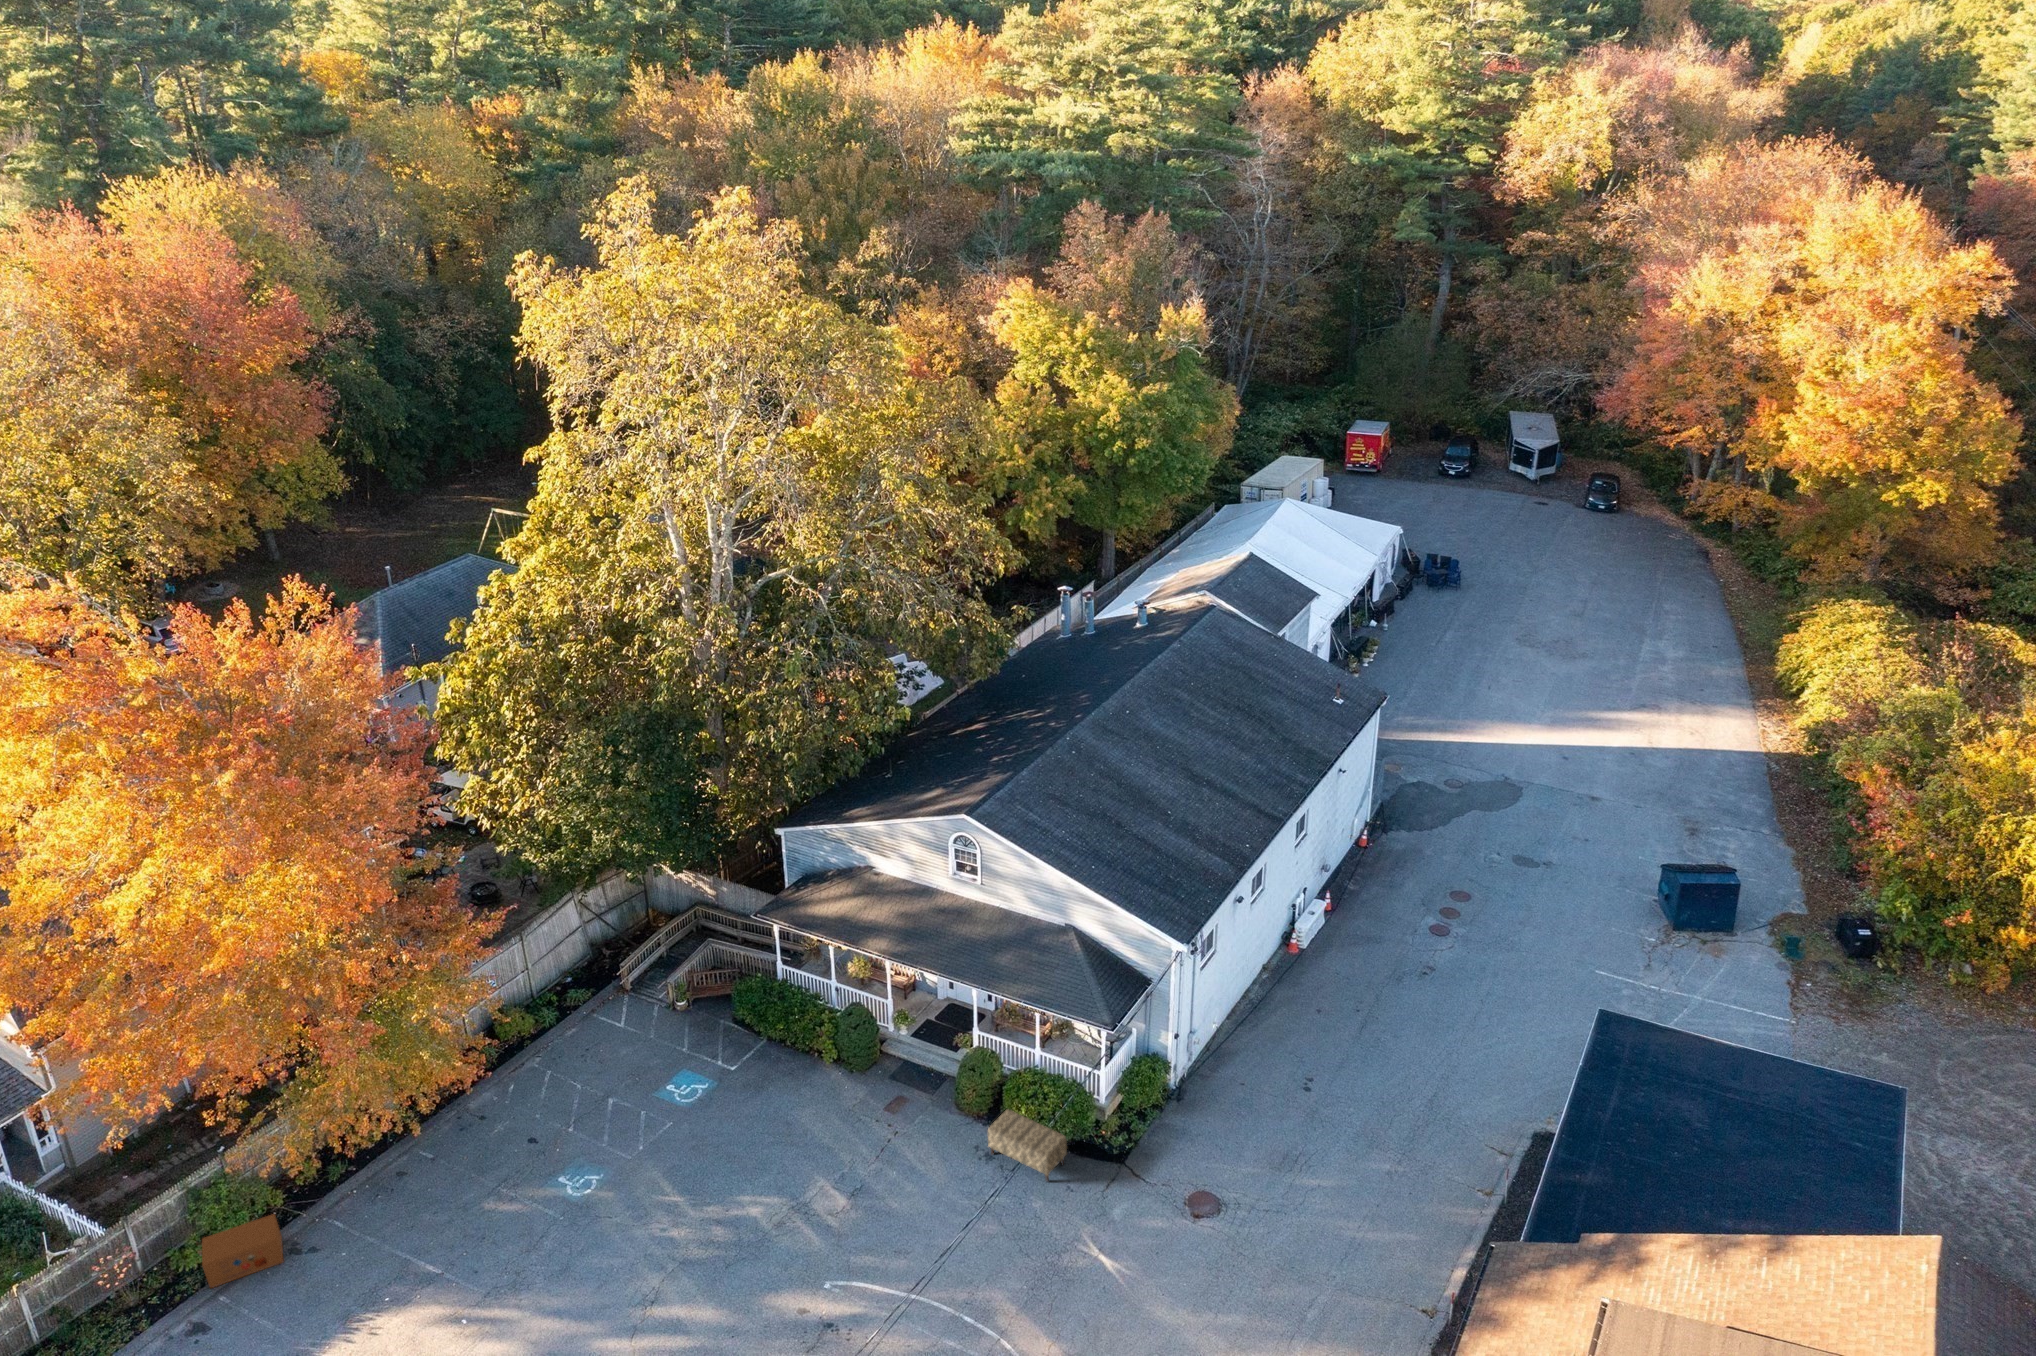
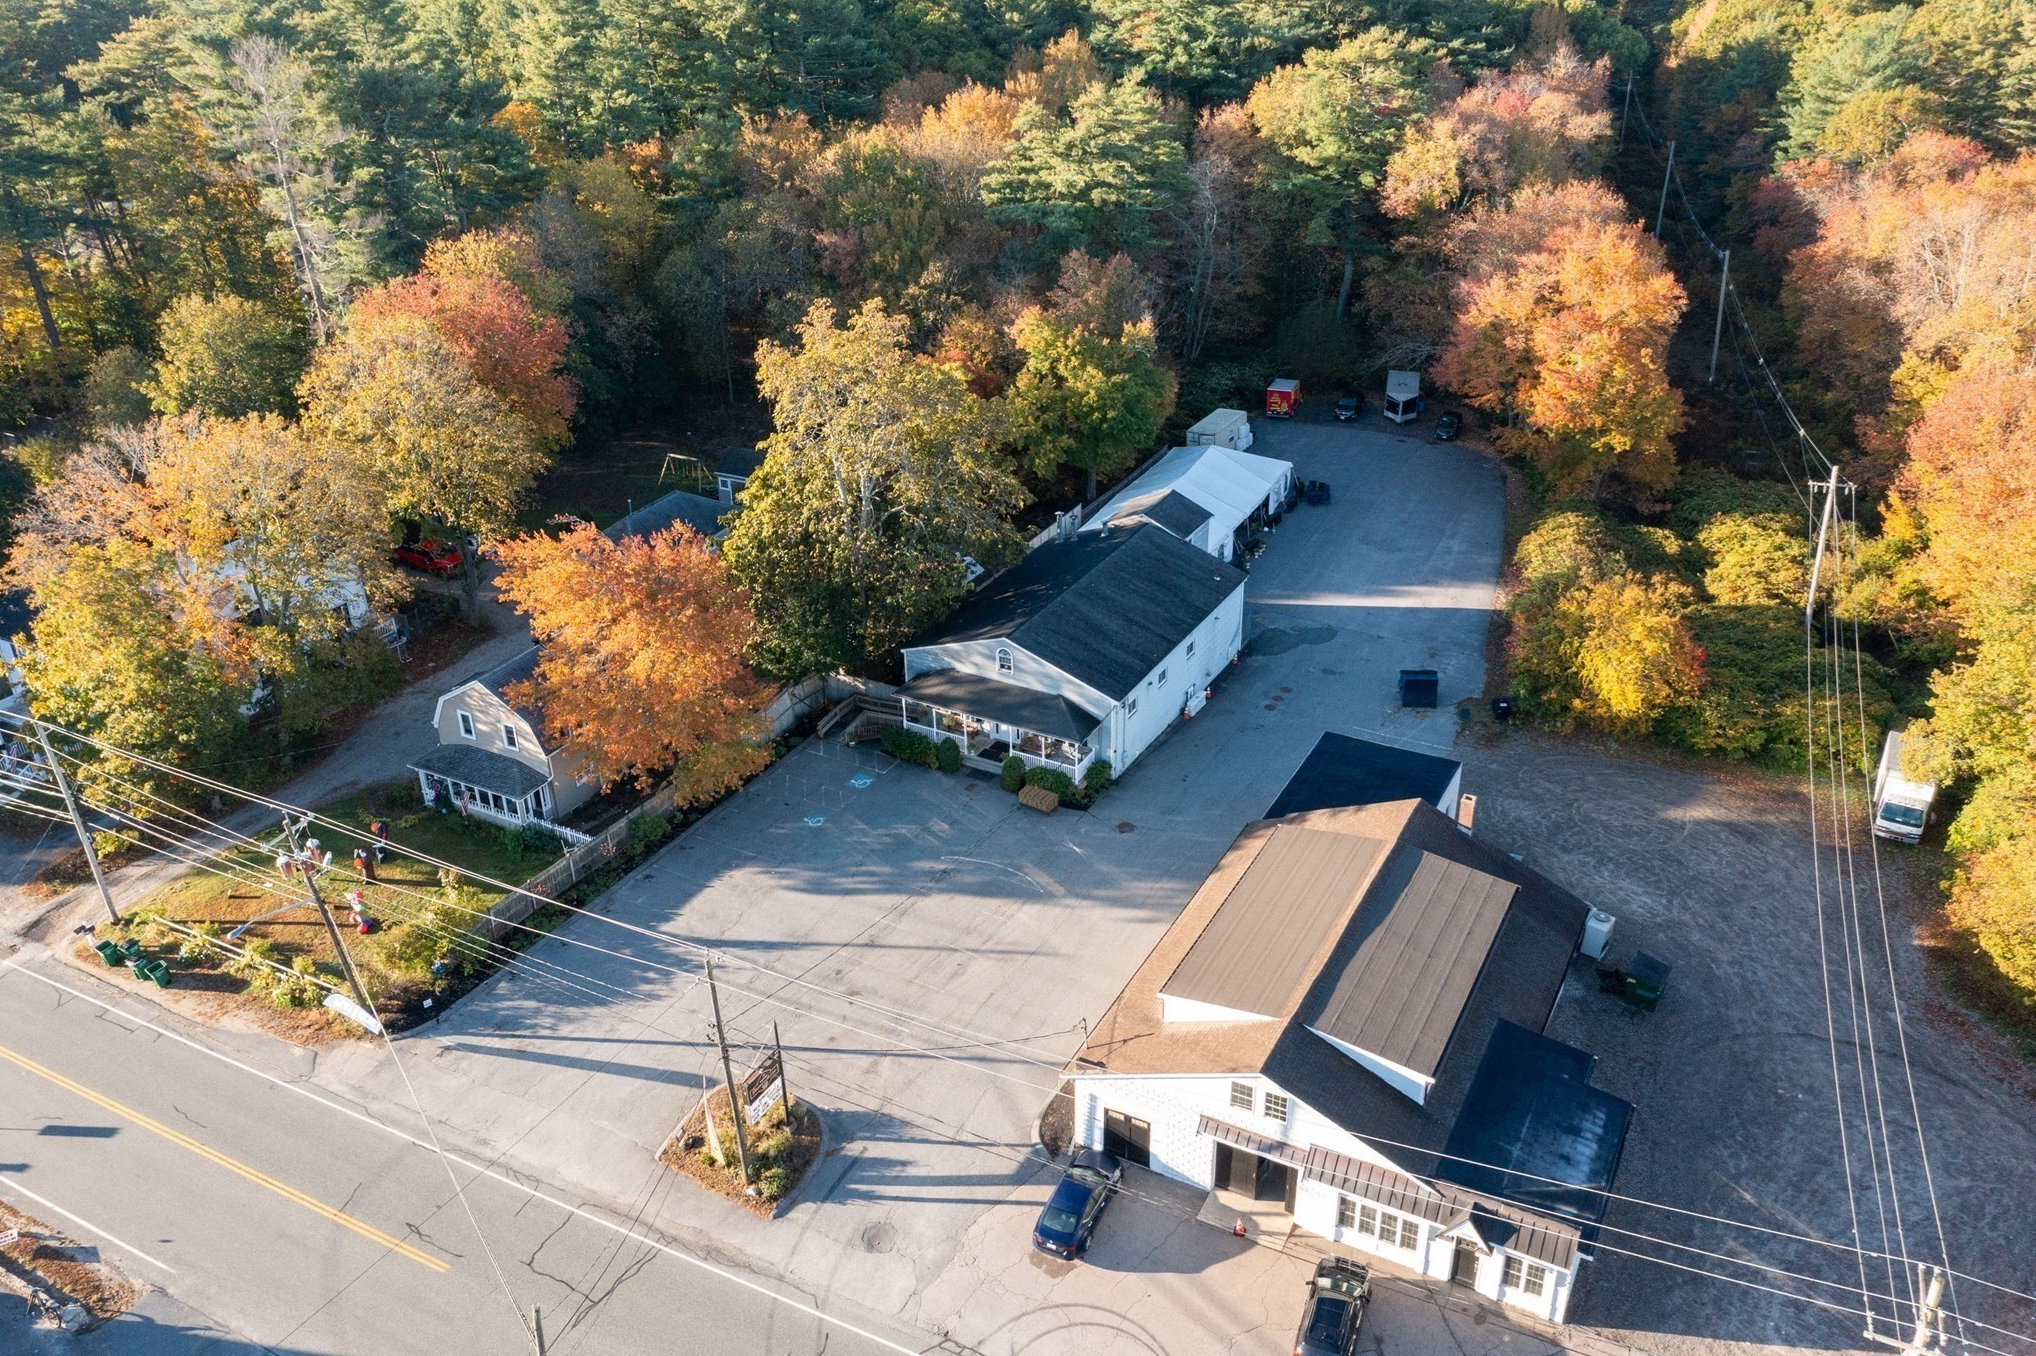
cardboard box: present [202,1214,284,1288] -> none [646,829,684,860]

